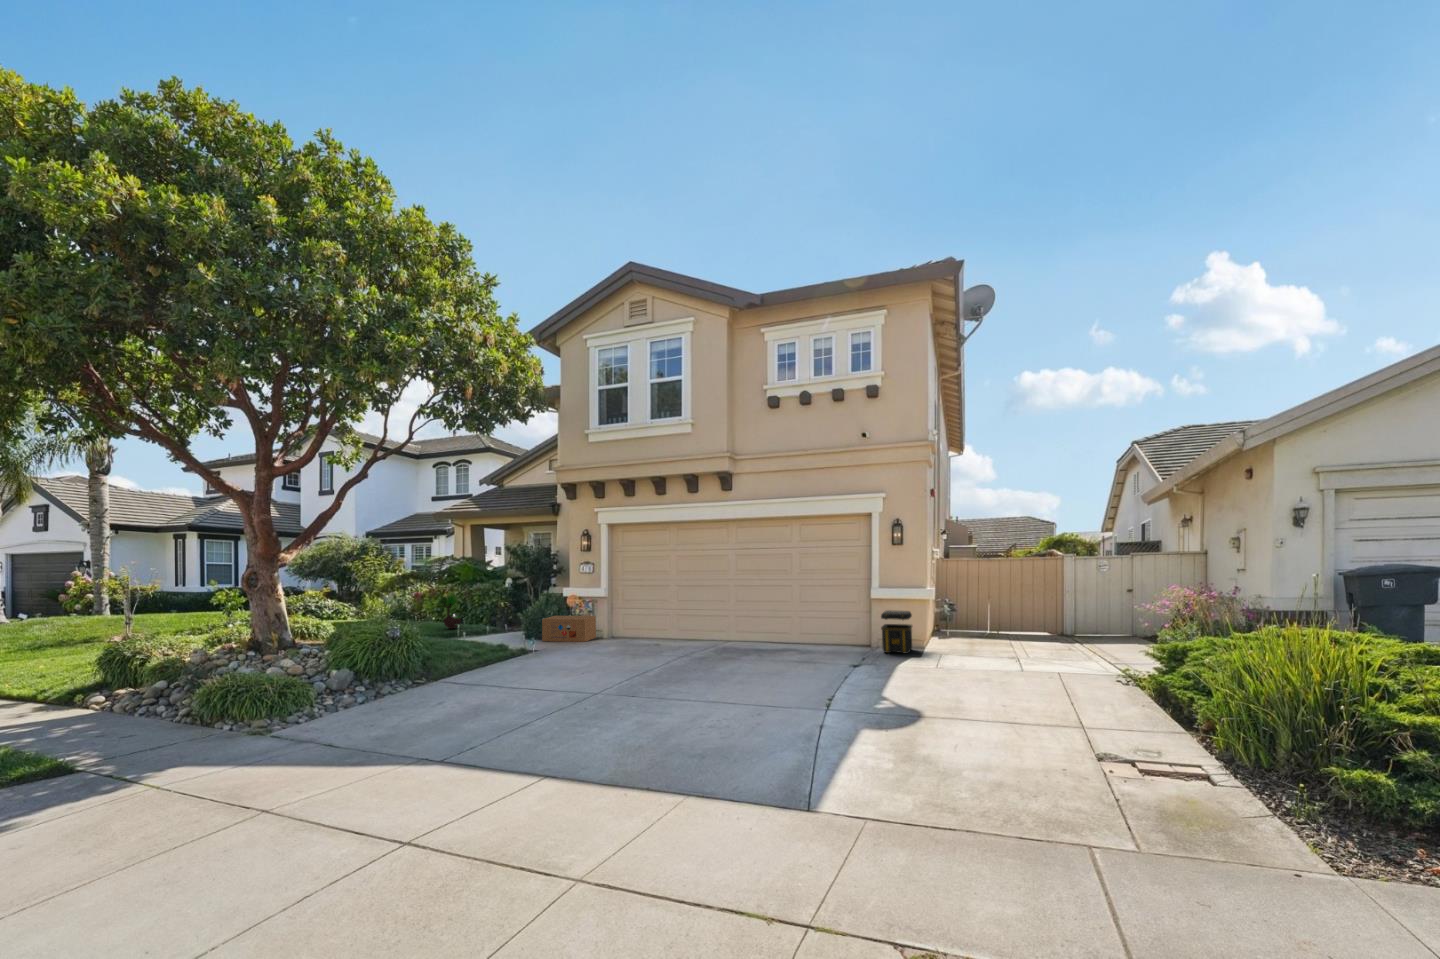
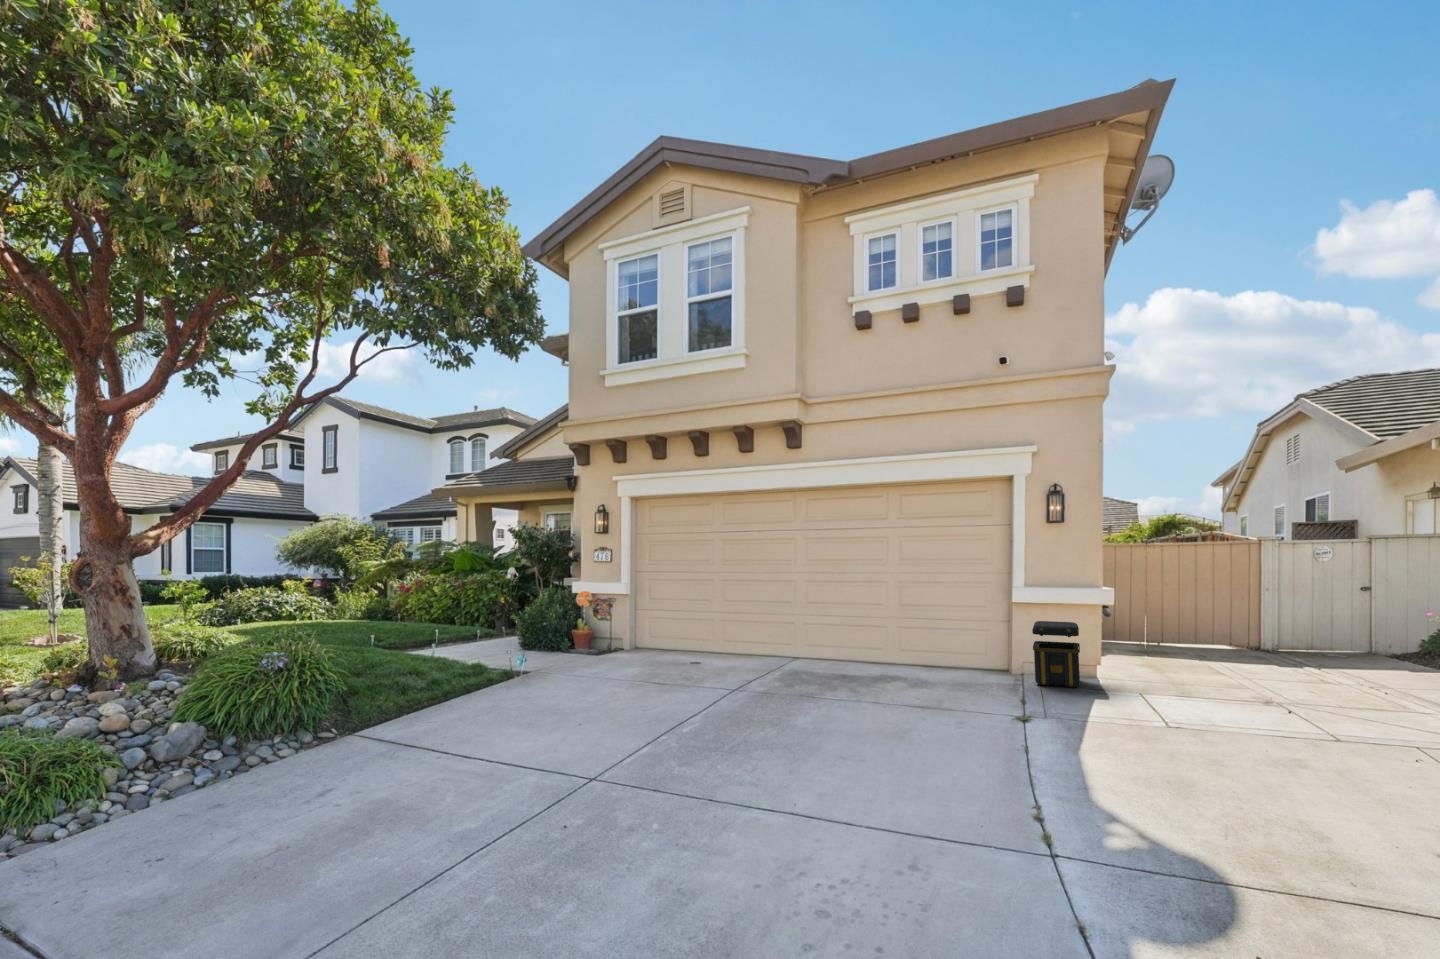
potted tree: present [439,595,461,629] -> none [416,585,450,633]
cardboard box: present [542,616,596,642] -> none [544,619,617,656]

